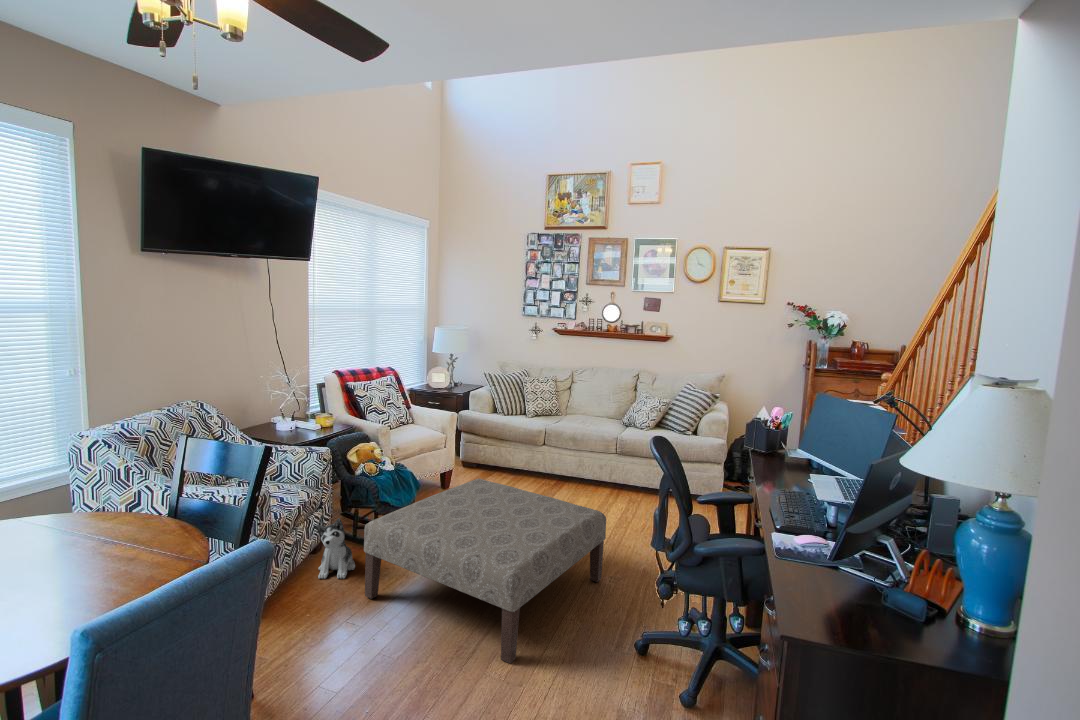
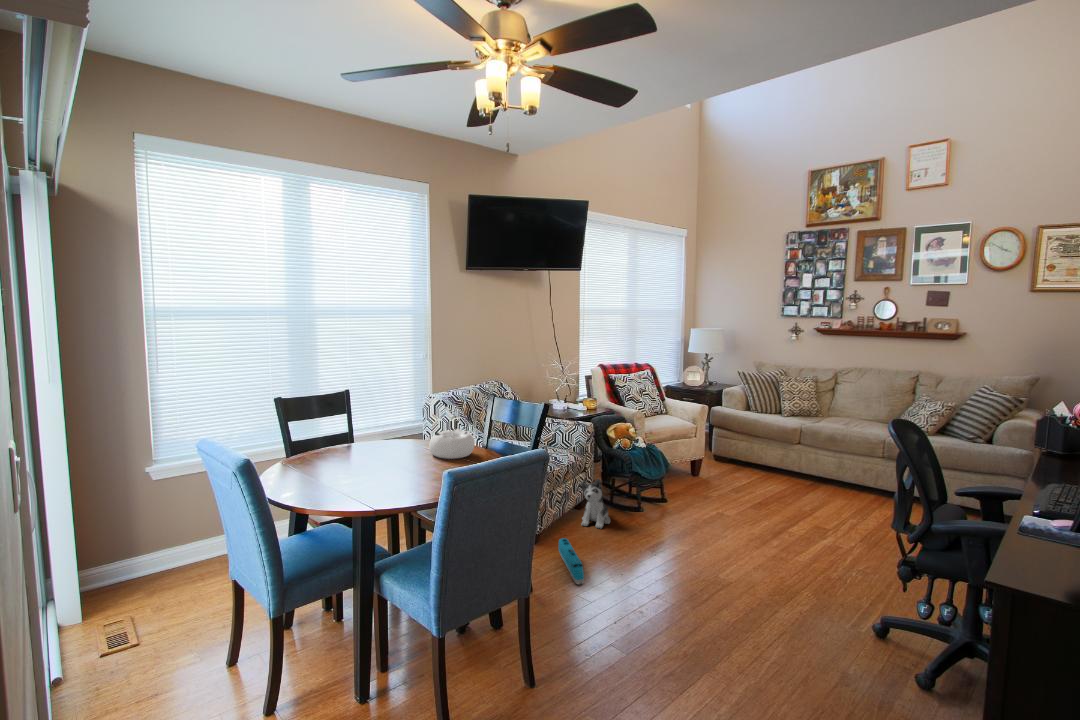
ottoman: present [364,479,606,663] -> none [616,461,851,613]
decorative bowl: none [63,502,149,556] -> present [429,429,474,459]
toy train: none [289,608,326,674] -> present [558,538,584,584]

